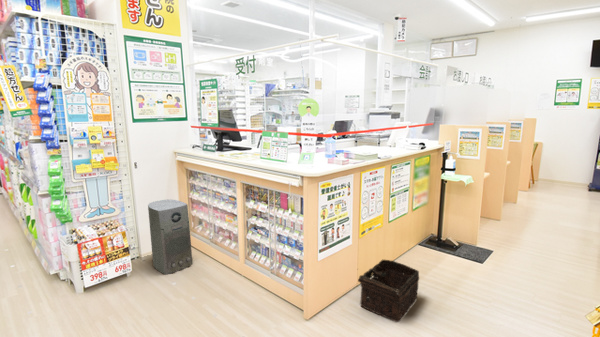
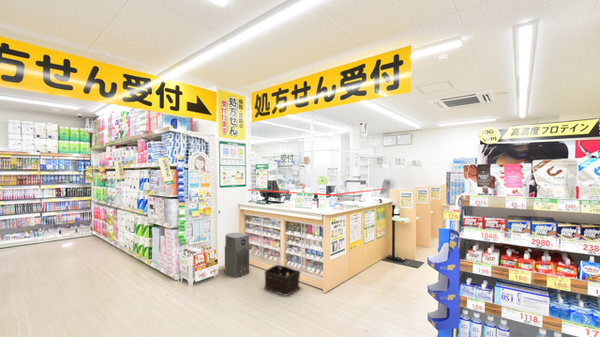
basket: present [358,260,419,322] -> present [265,265,300,295]

